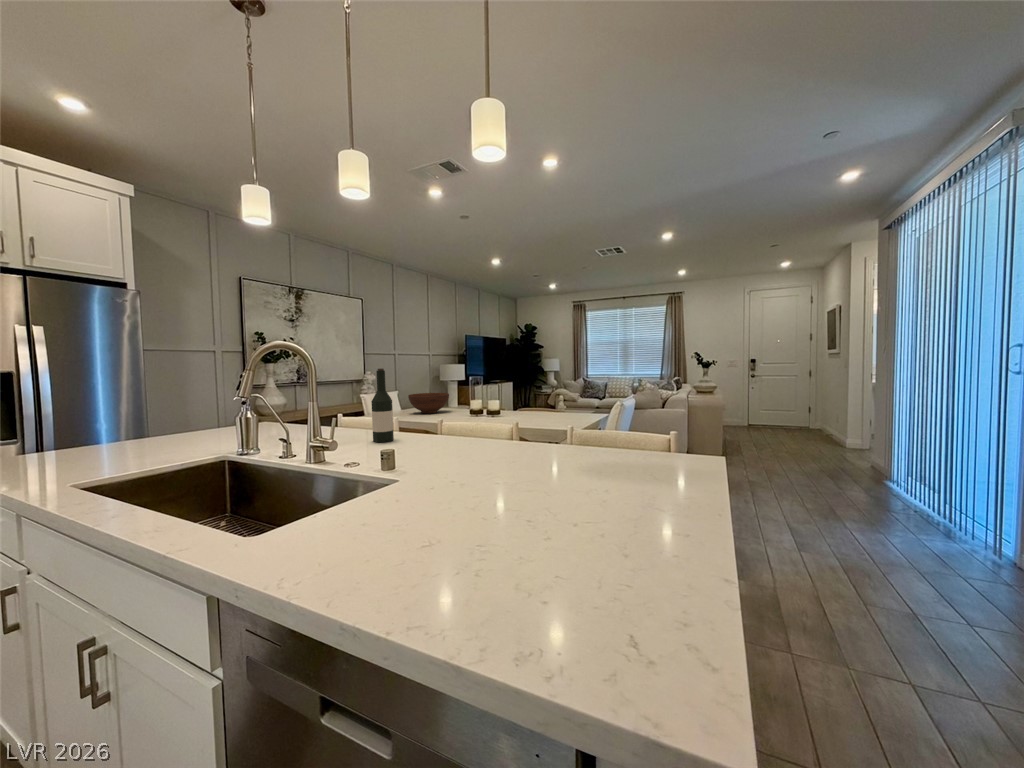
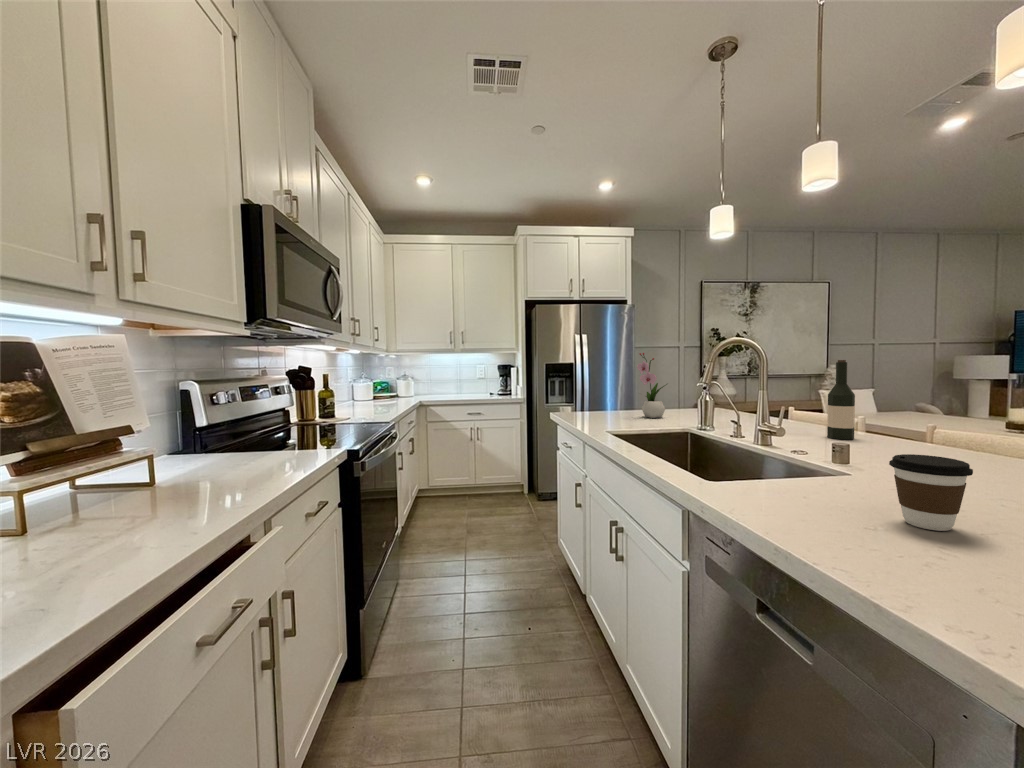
flower arrangement: none [140,359,194,448] -> present [637,353,667,418]
fruit bowl: present [408,393,449,414] -> none [888,394,961,421]
coffee cup: none [435,458,490,530] -> present [889,454,973,531]

